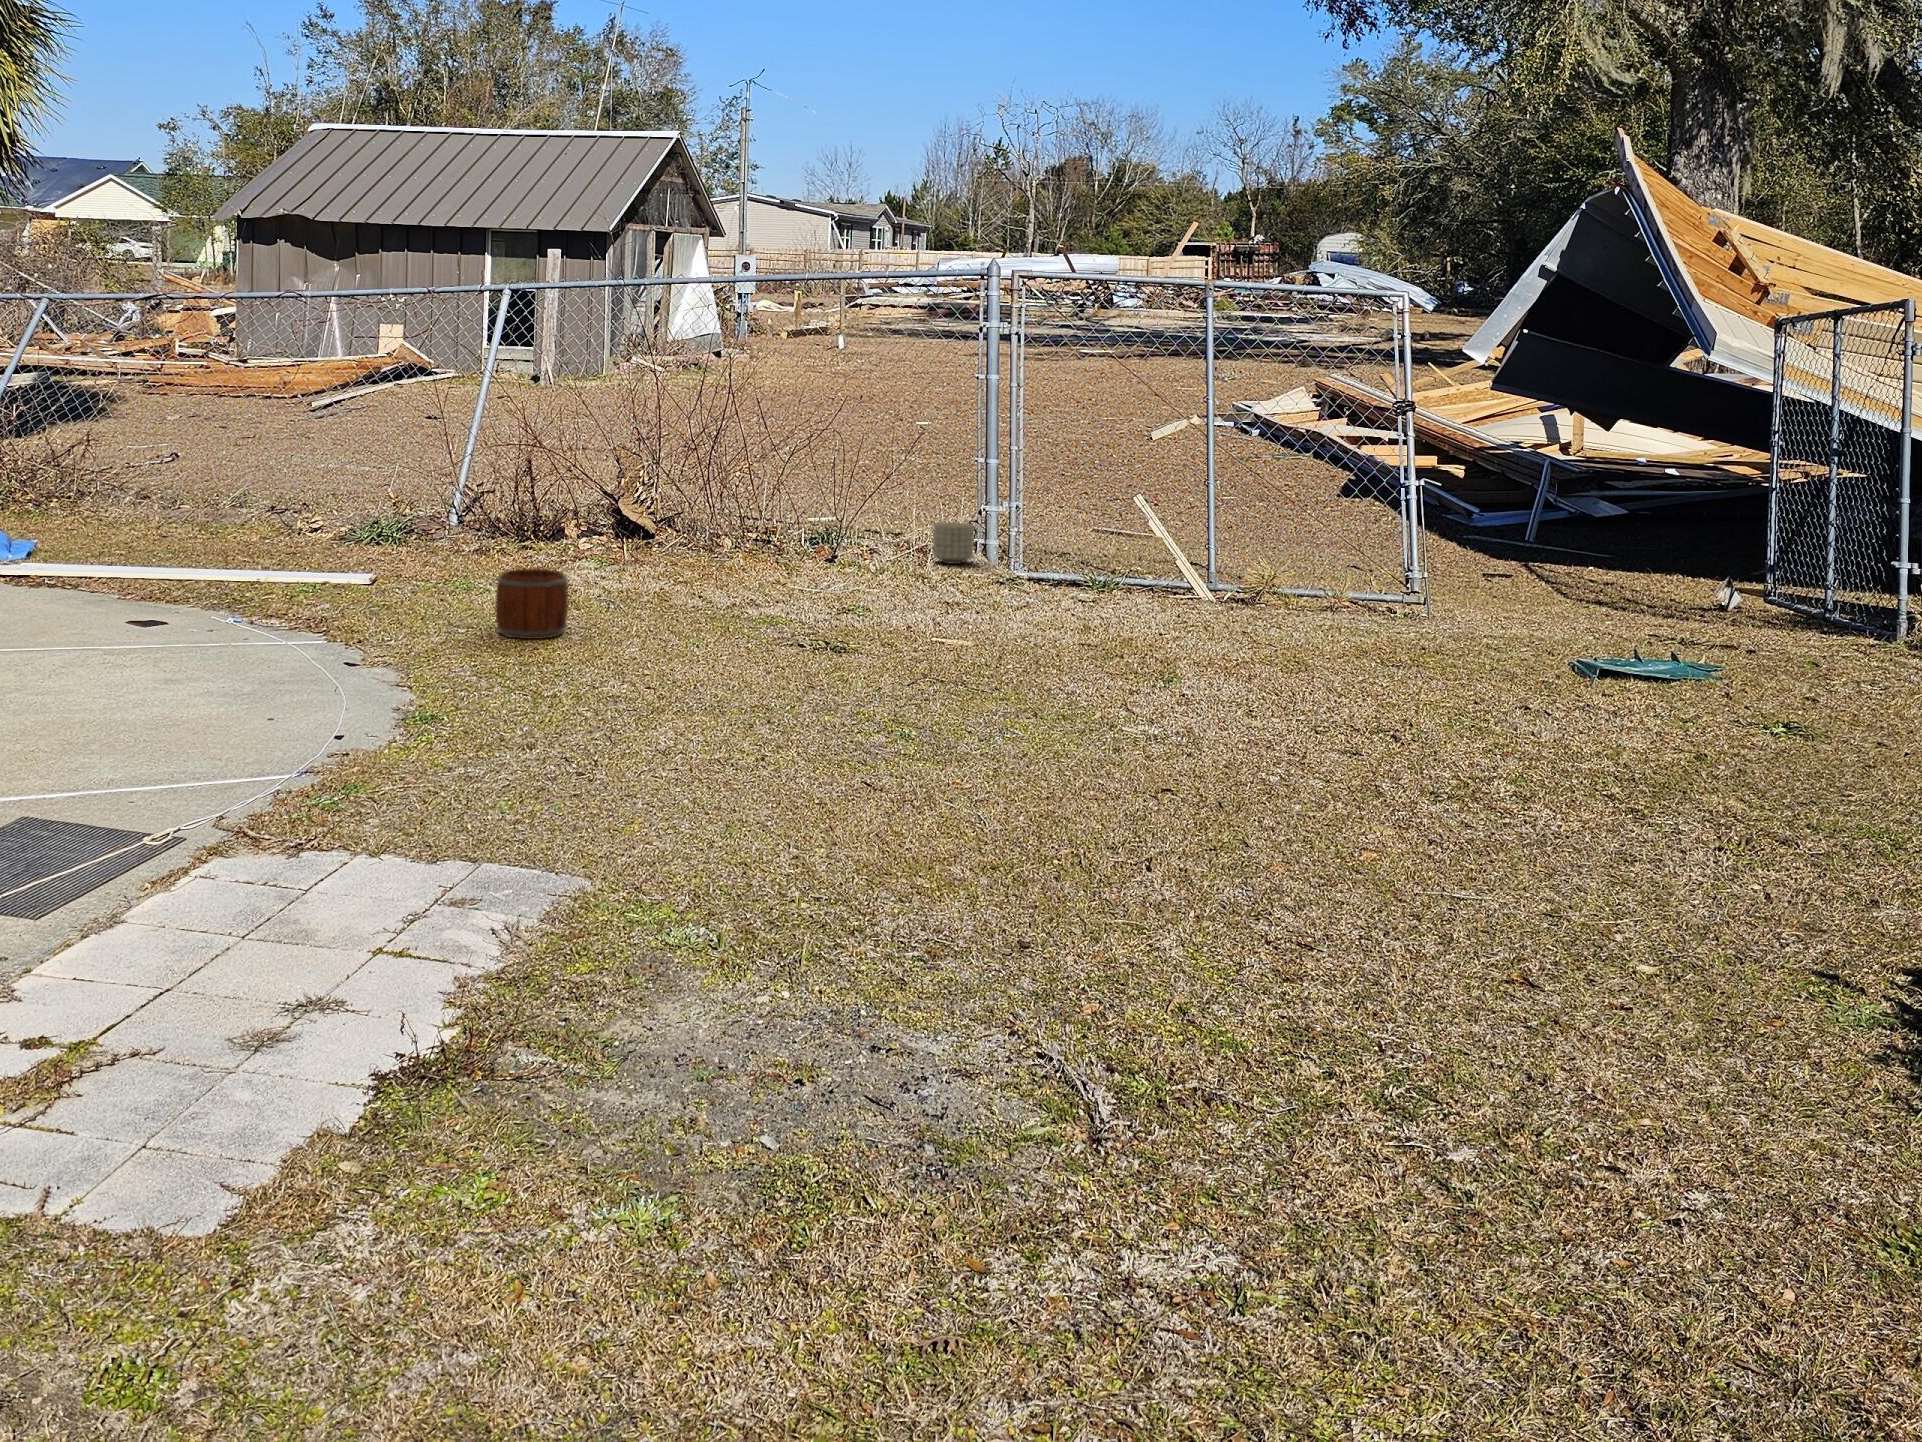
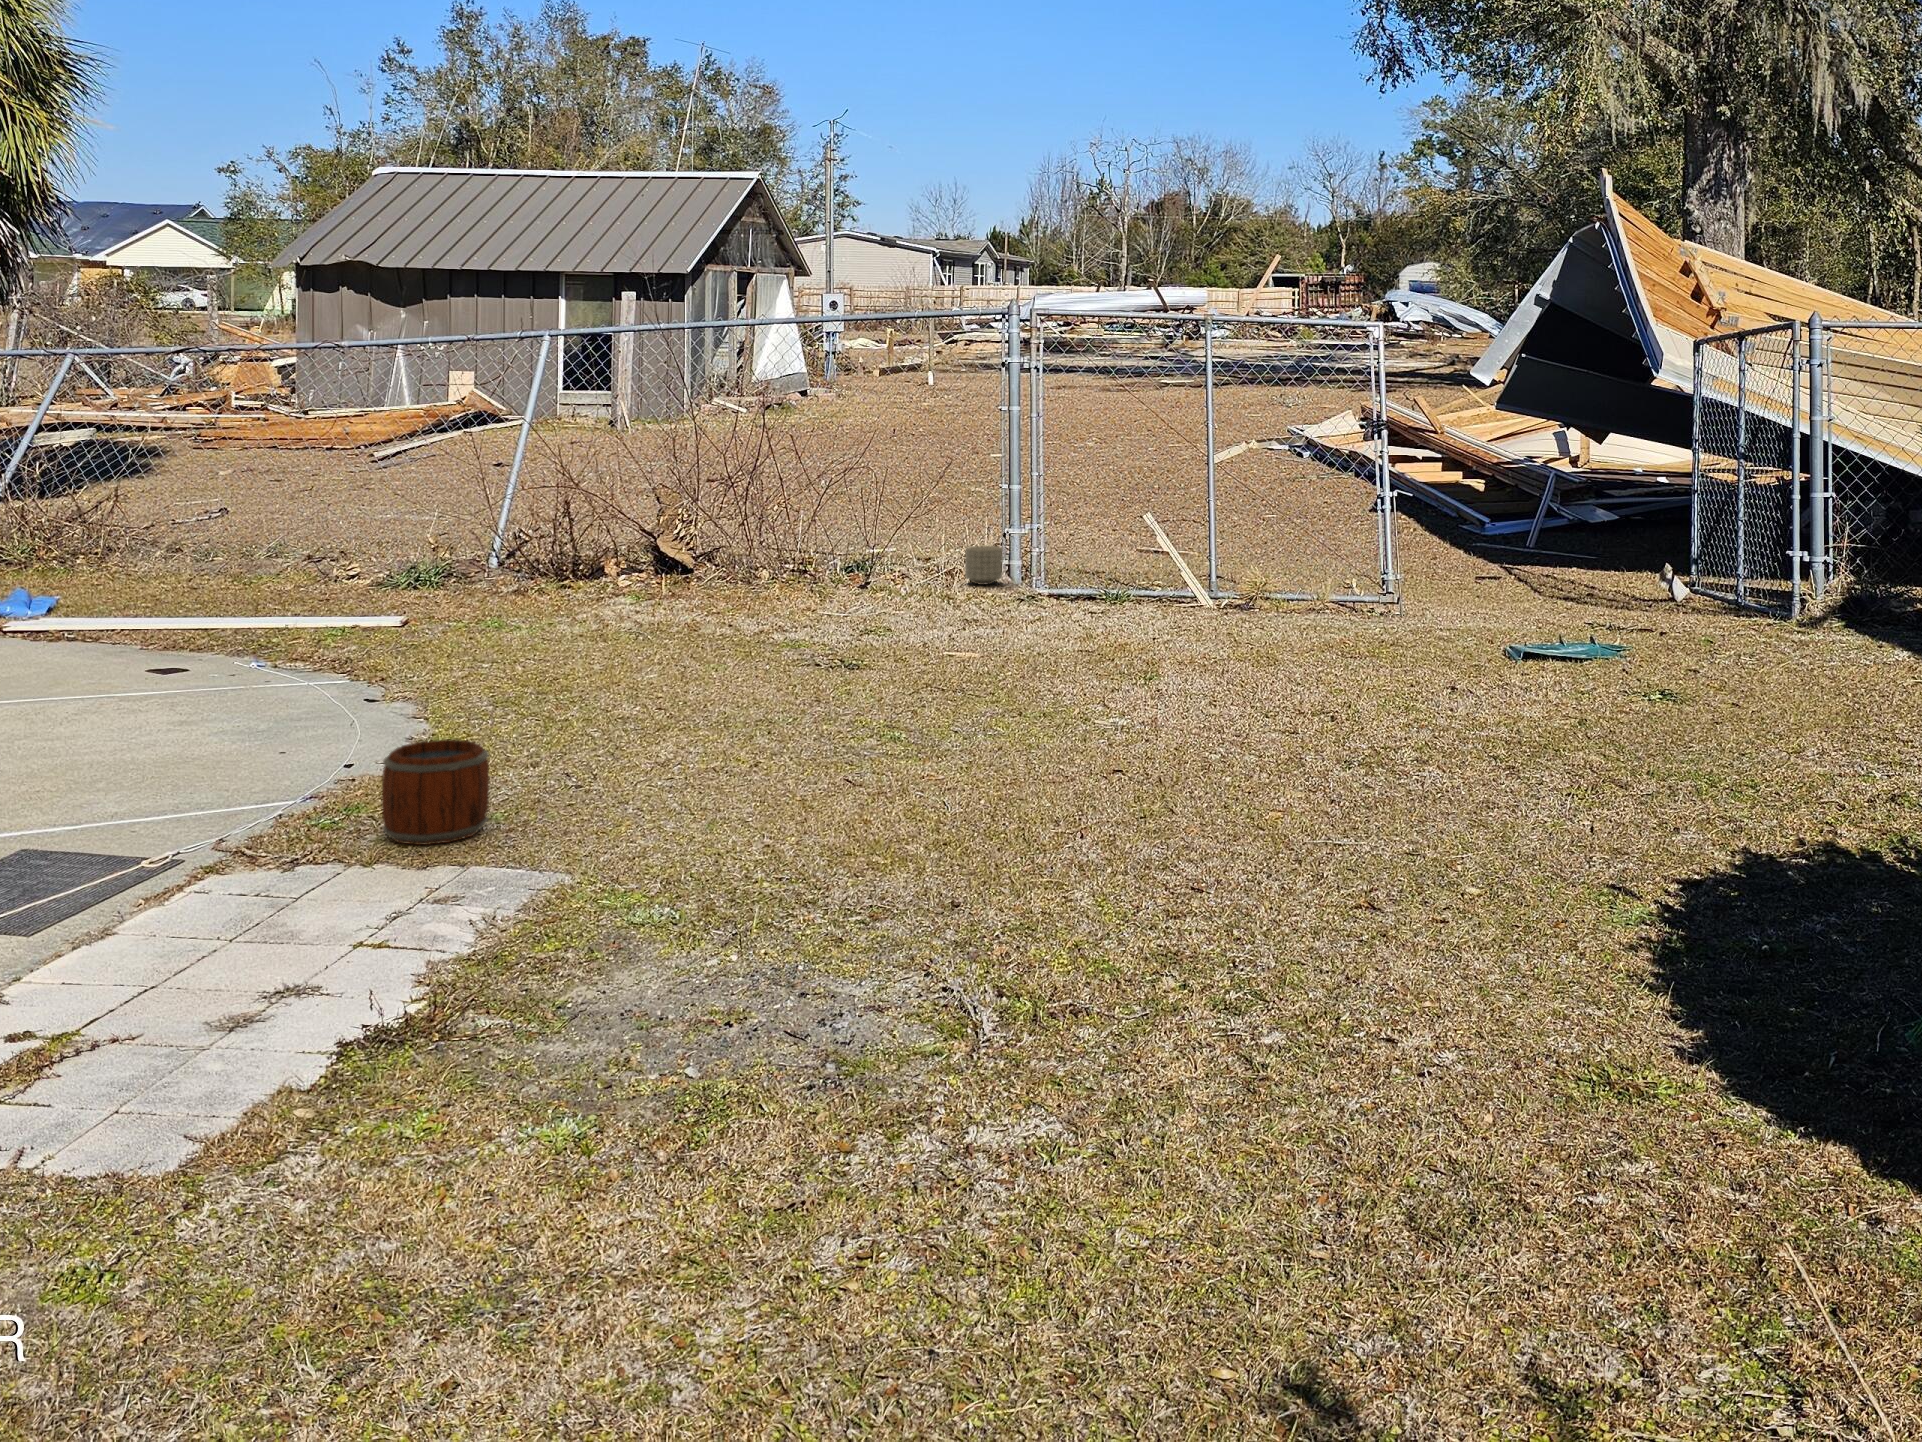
bucket: present [496,568,568,639] -> present [382,739,490,845]

